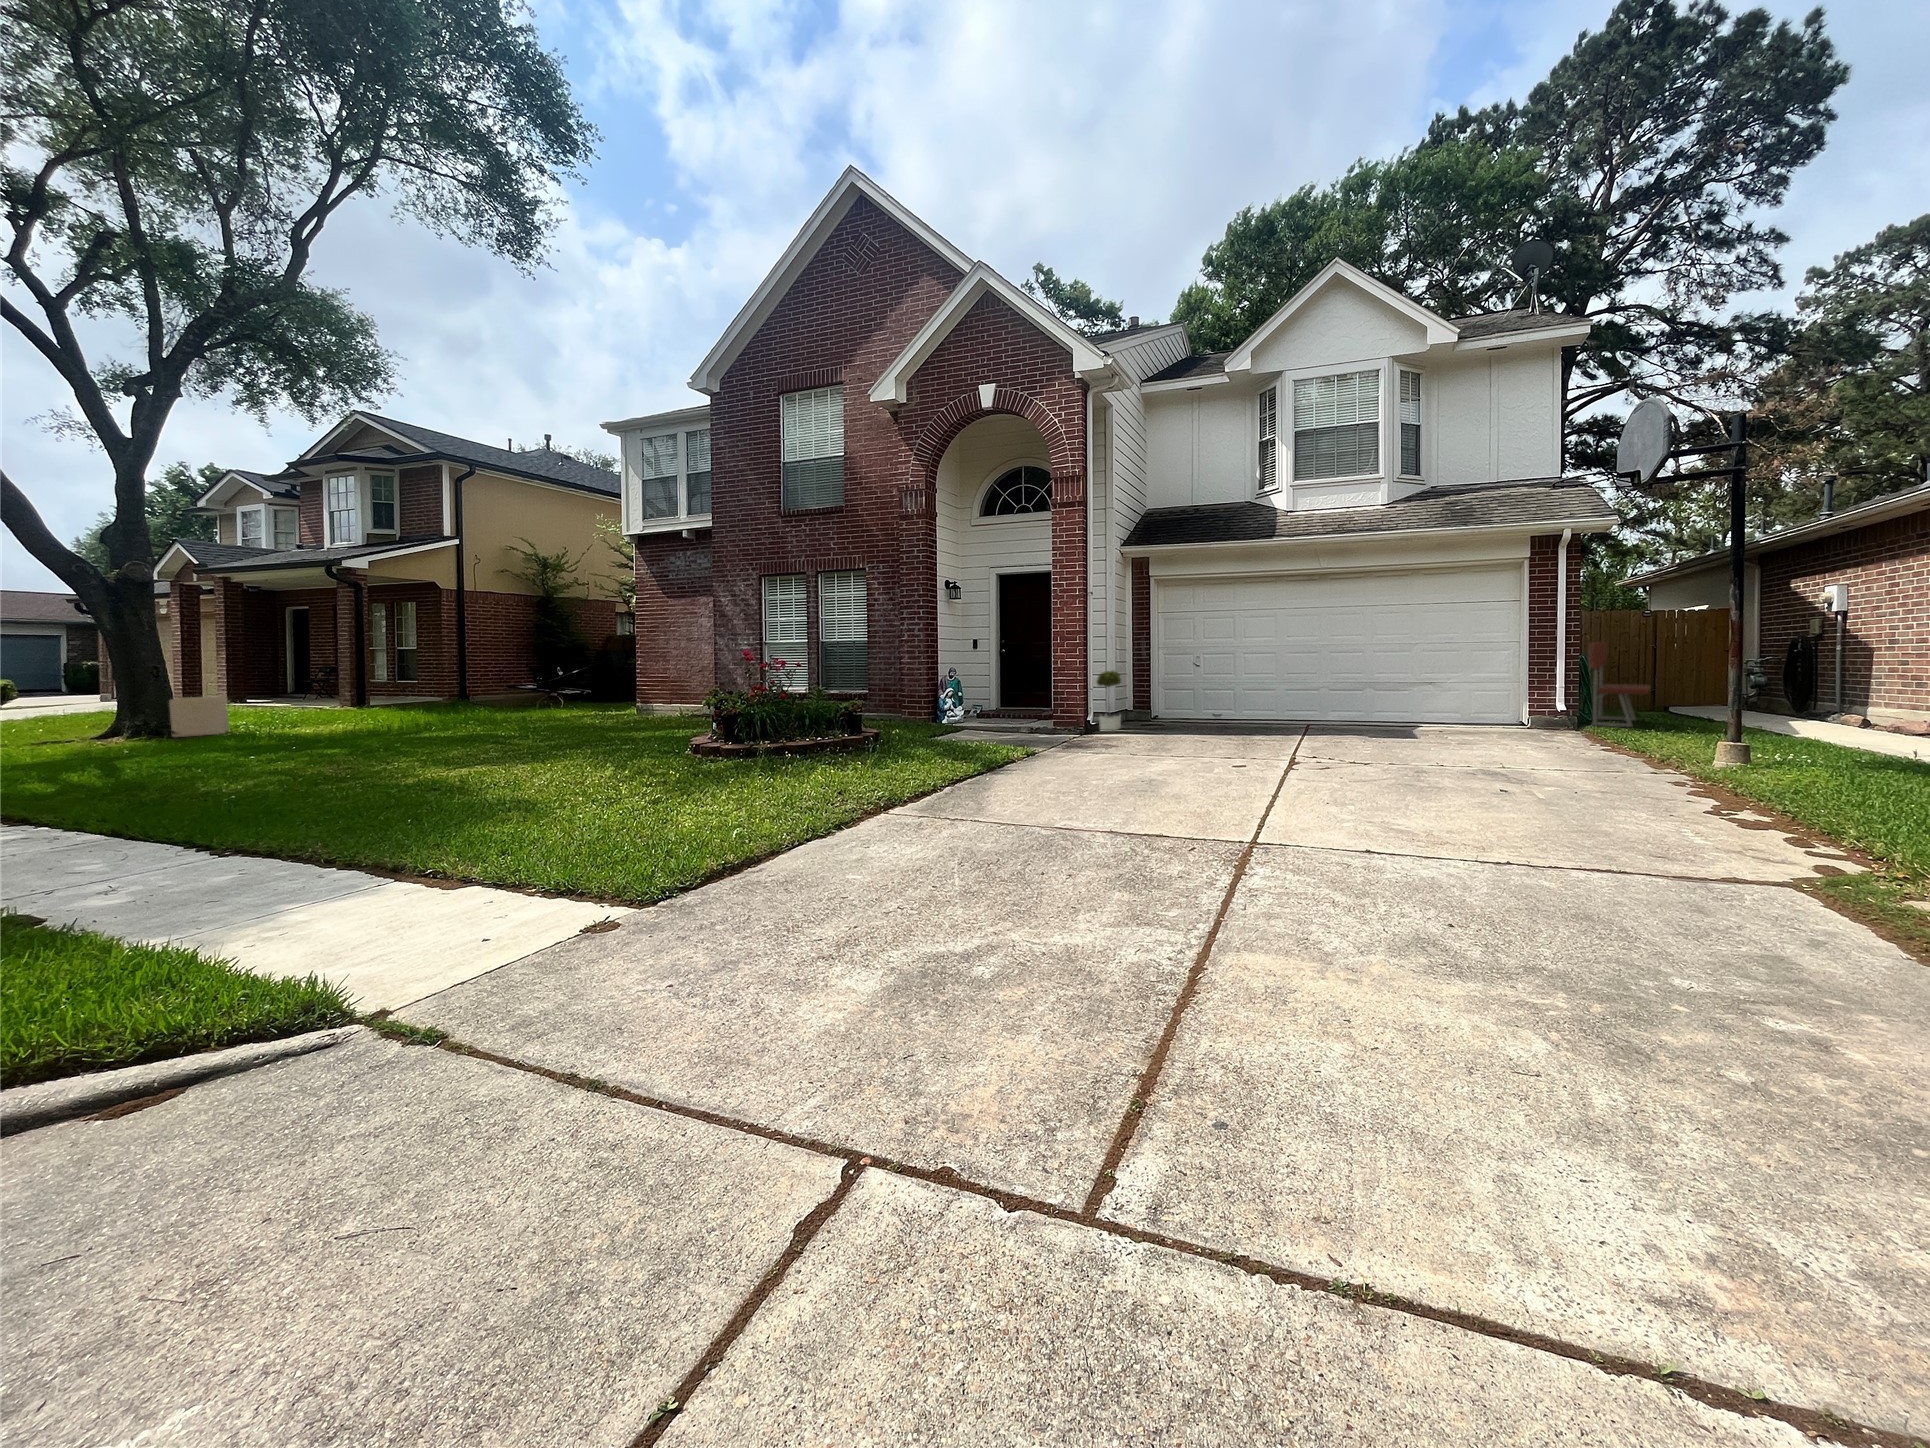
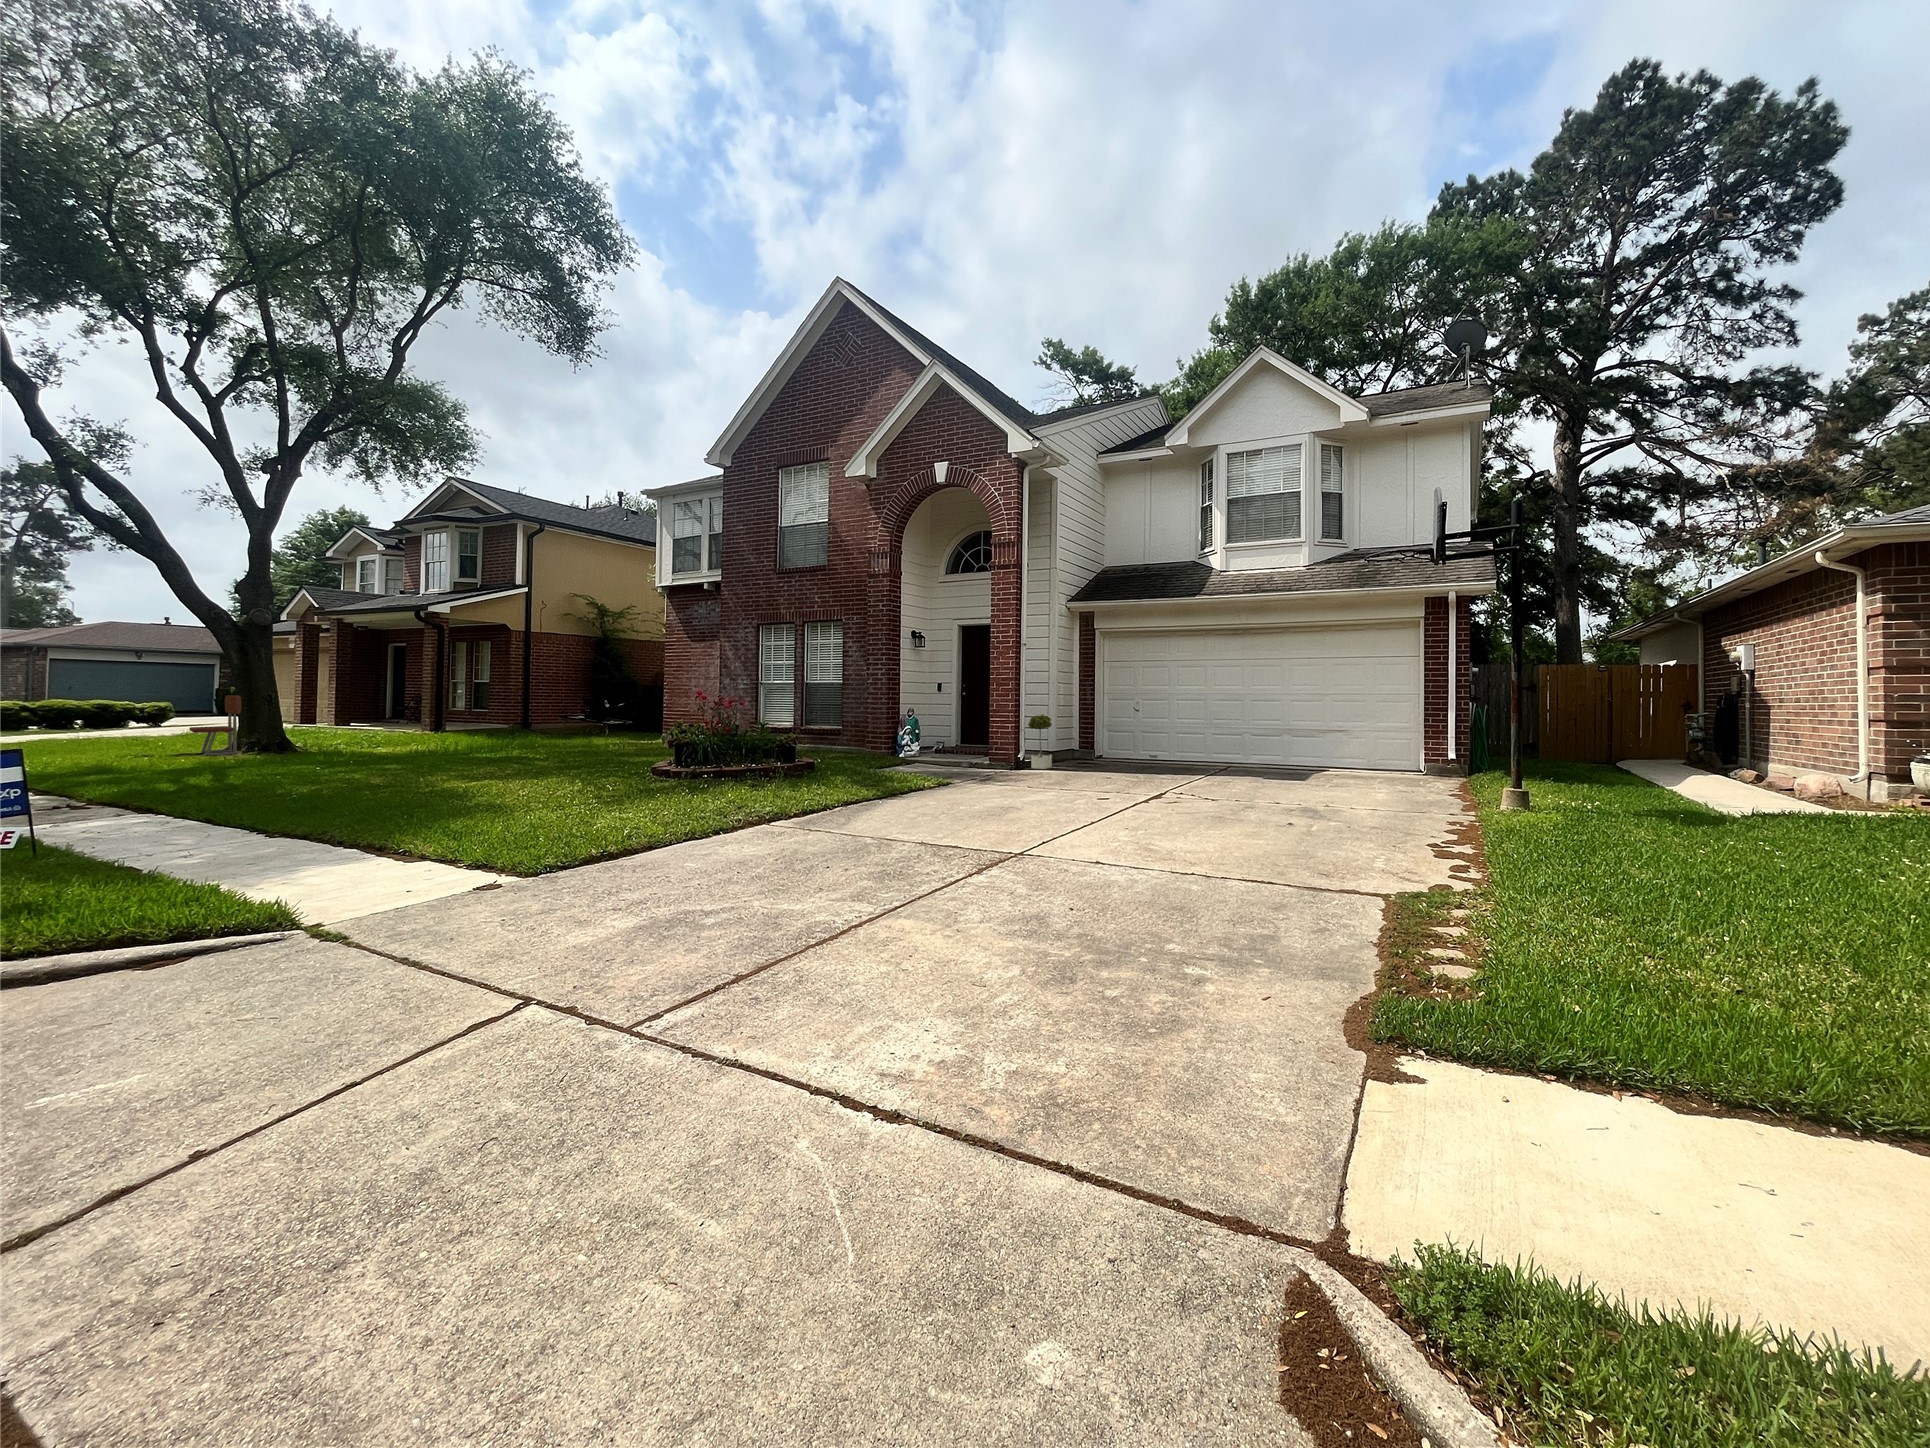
bench: present [1588,642,1651,727] -> present [189,695,241,756]
cardboard box: present [169,696,229,737] -> none [278,720,323,753]

